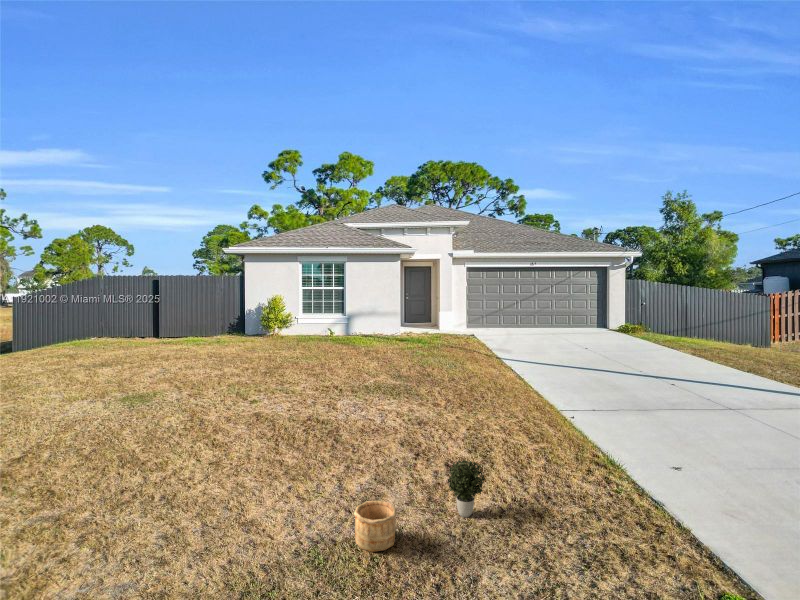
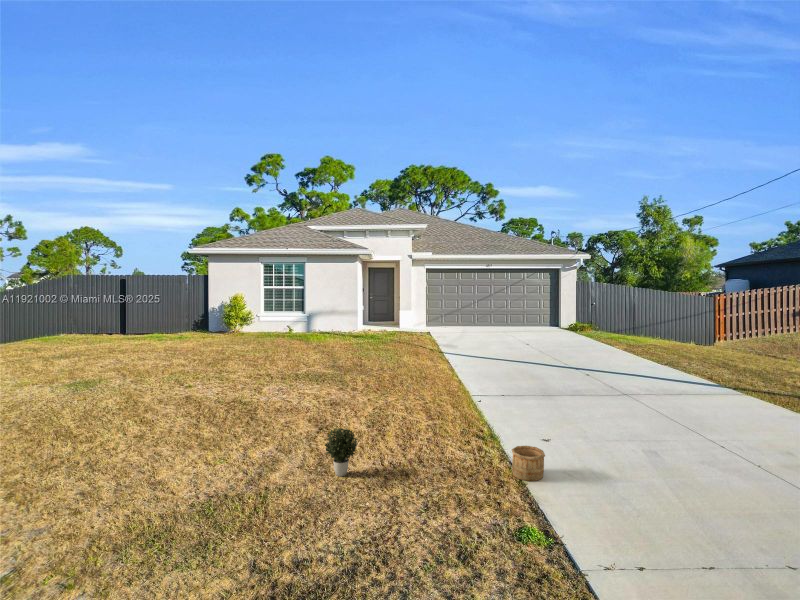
wooden bucket: present [354,501,397,552] -> present [512,446,545,481]

